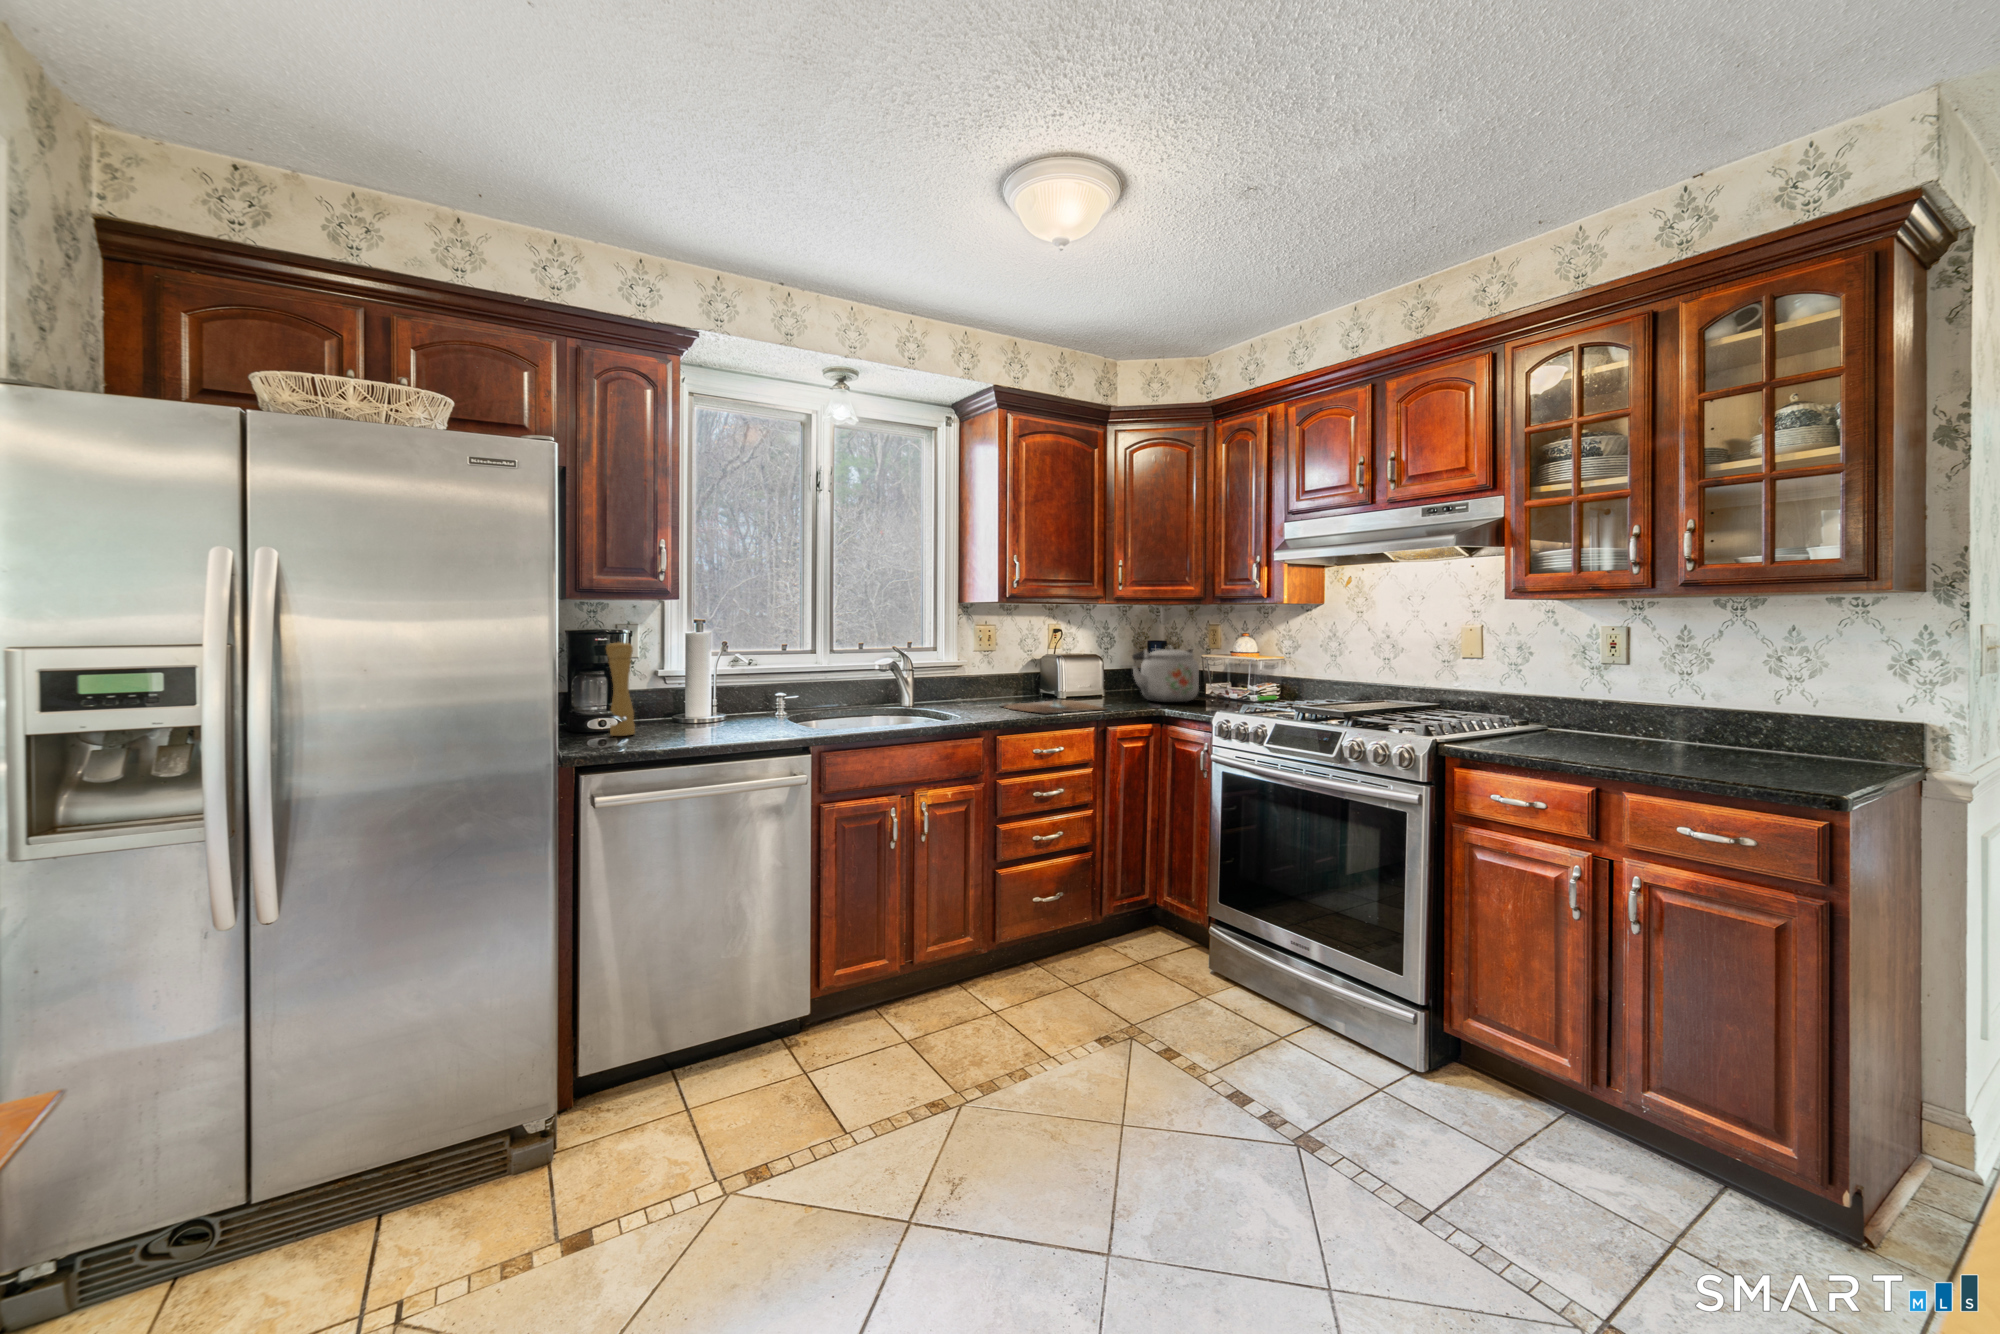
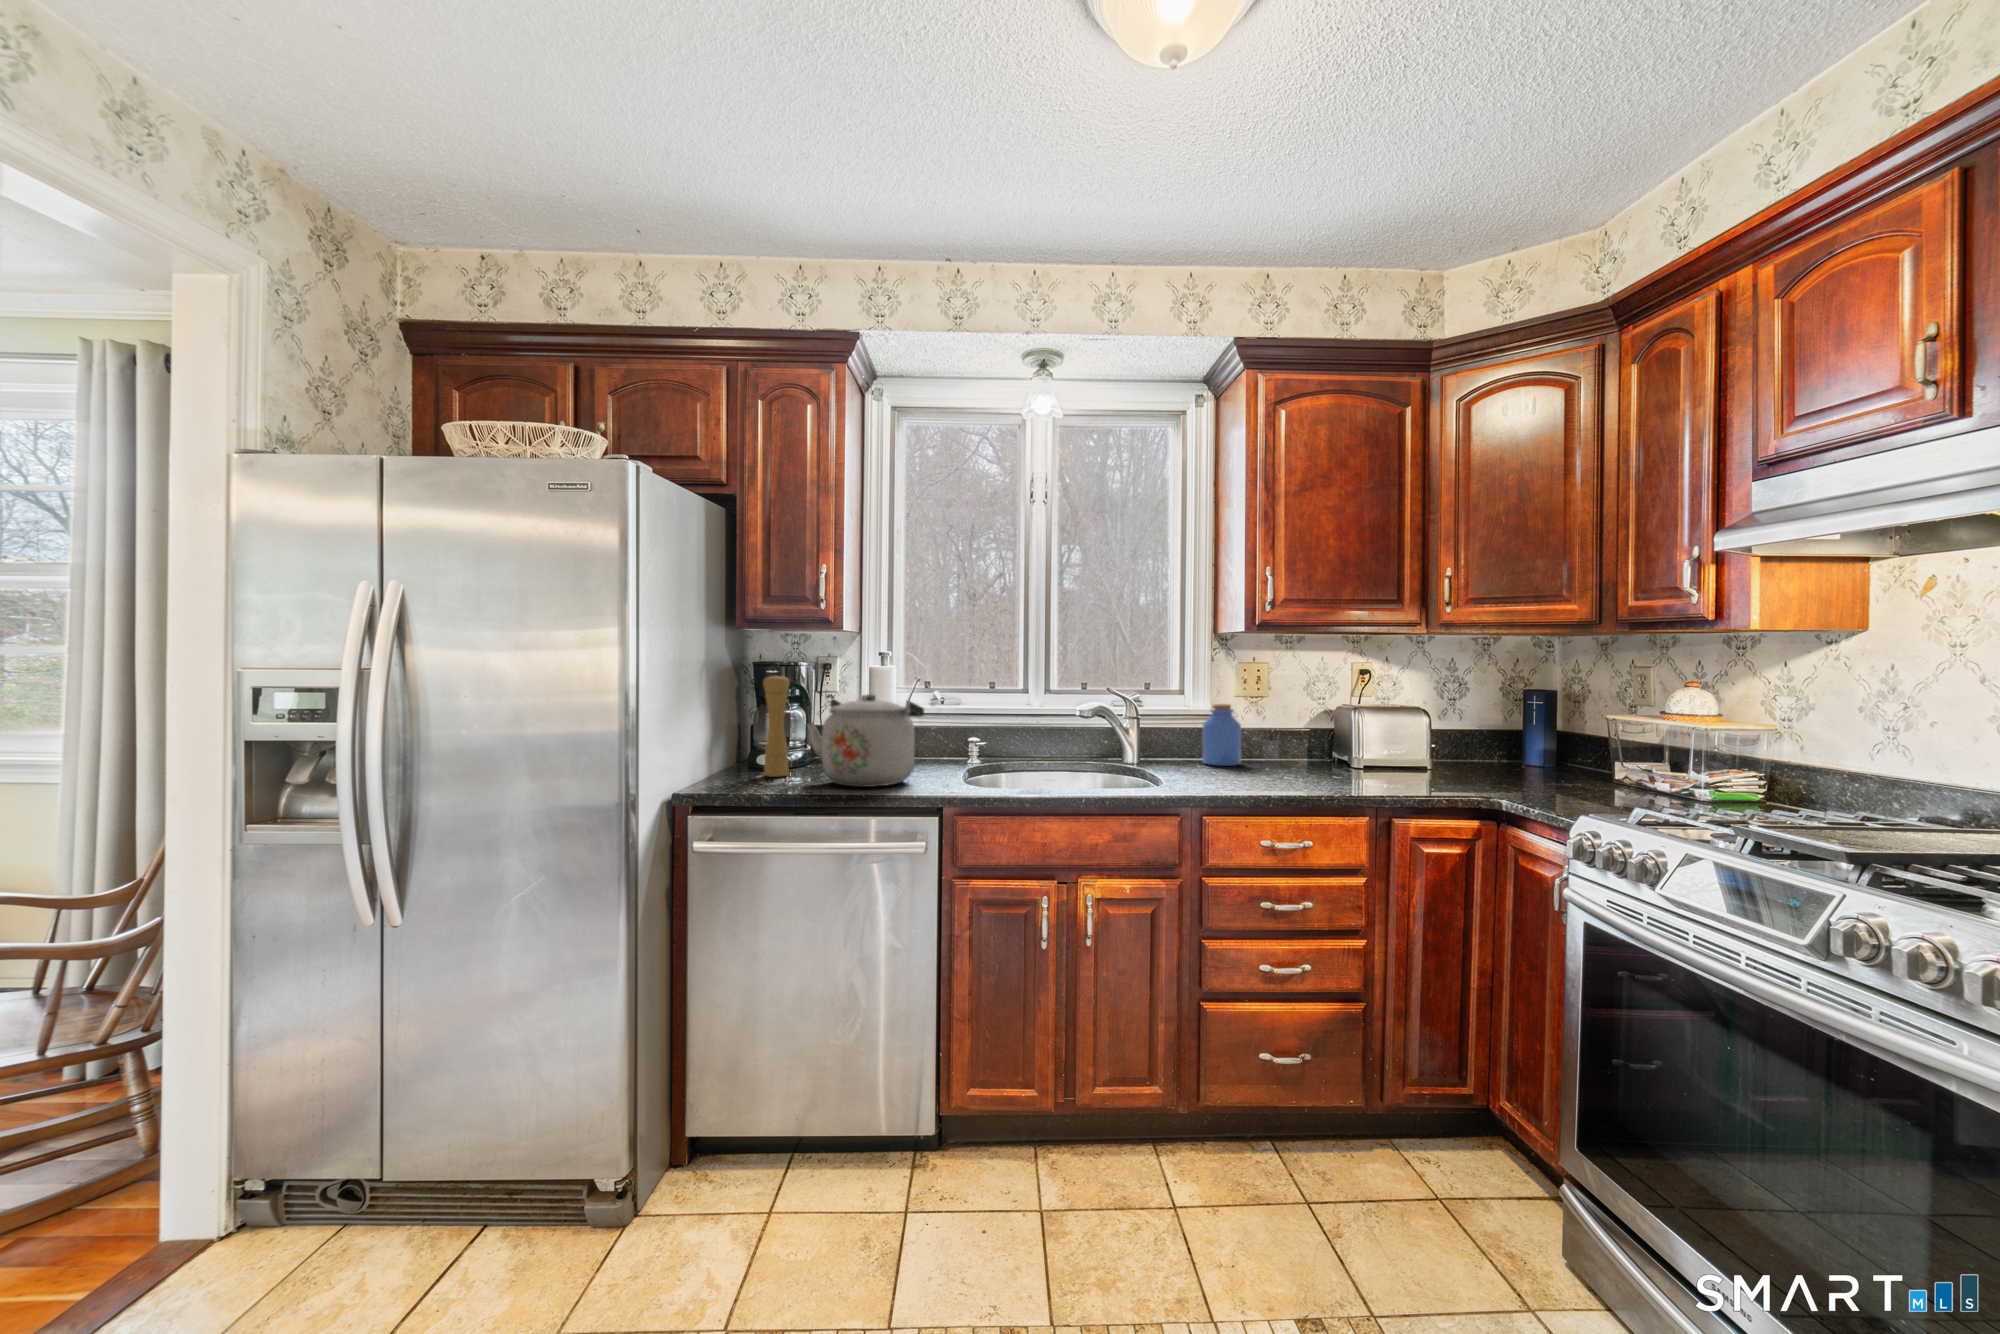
kettle: present [1132,646,1199,702] -> present [808,694,924,787]
jar: none [958,657,986,702] -> present [1202,704,1241,766]
cutting board: present [1000,699,1105,714] -> none [1245,767,1402,791]

